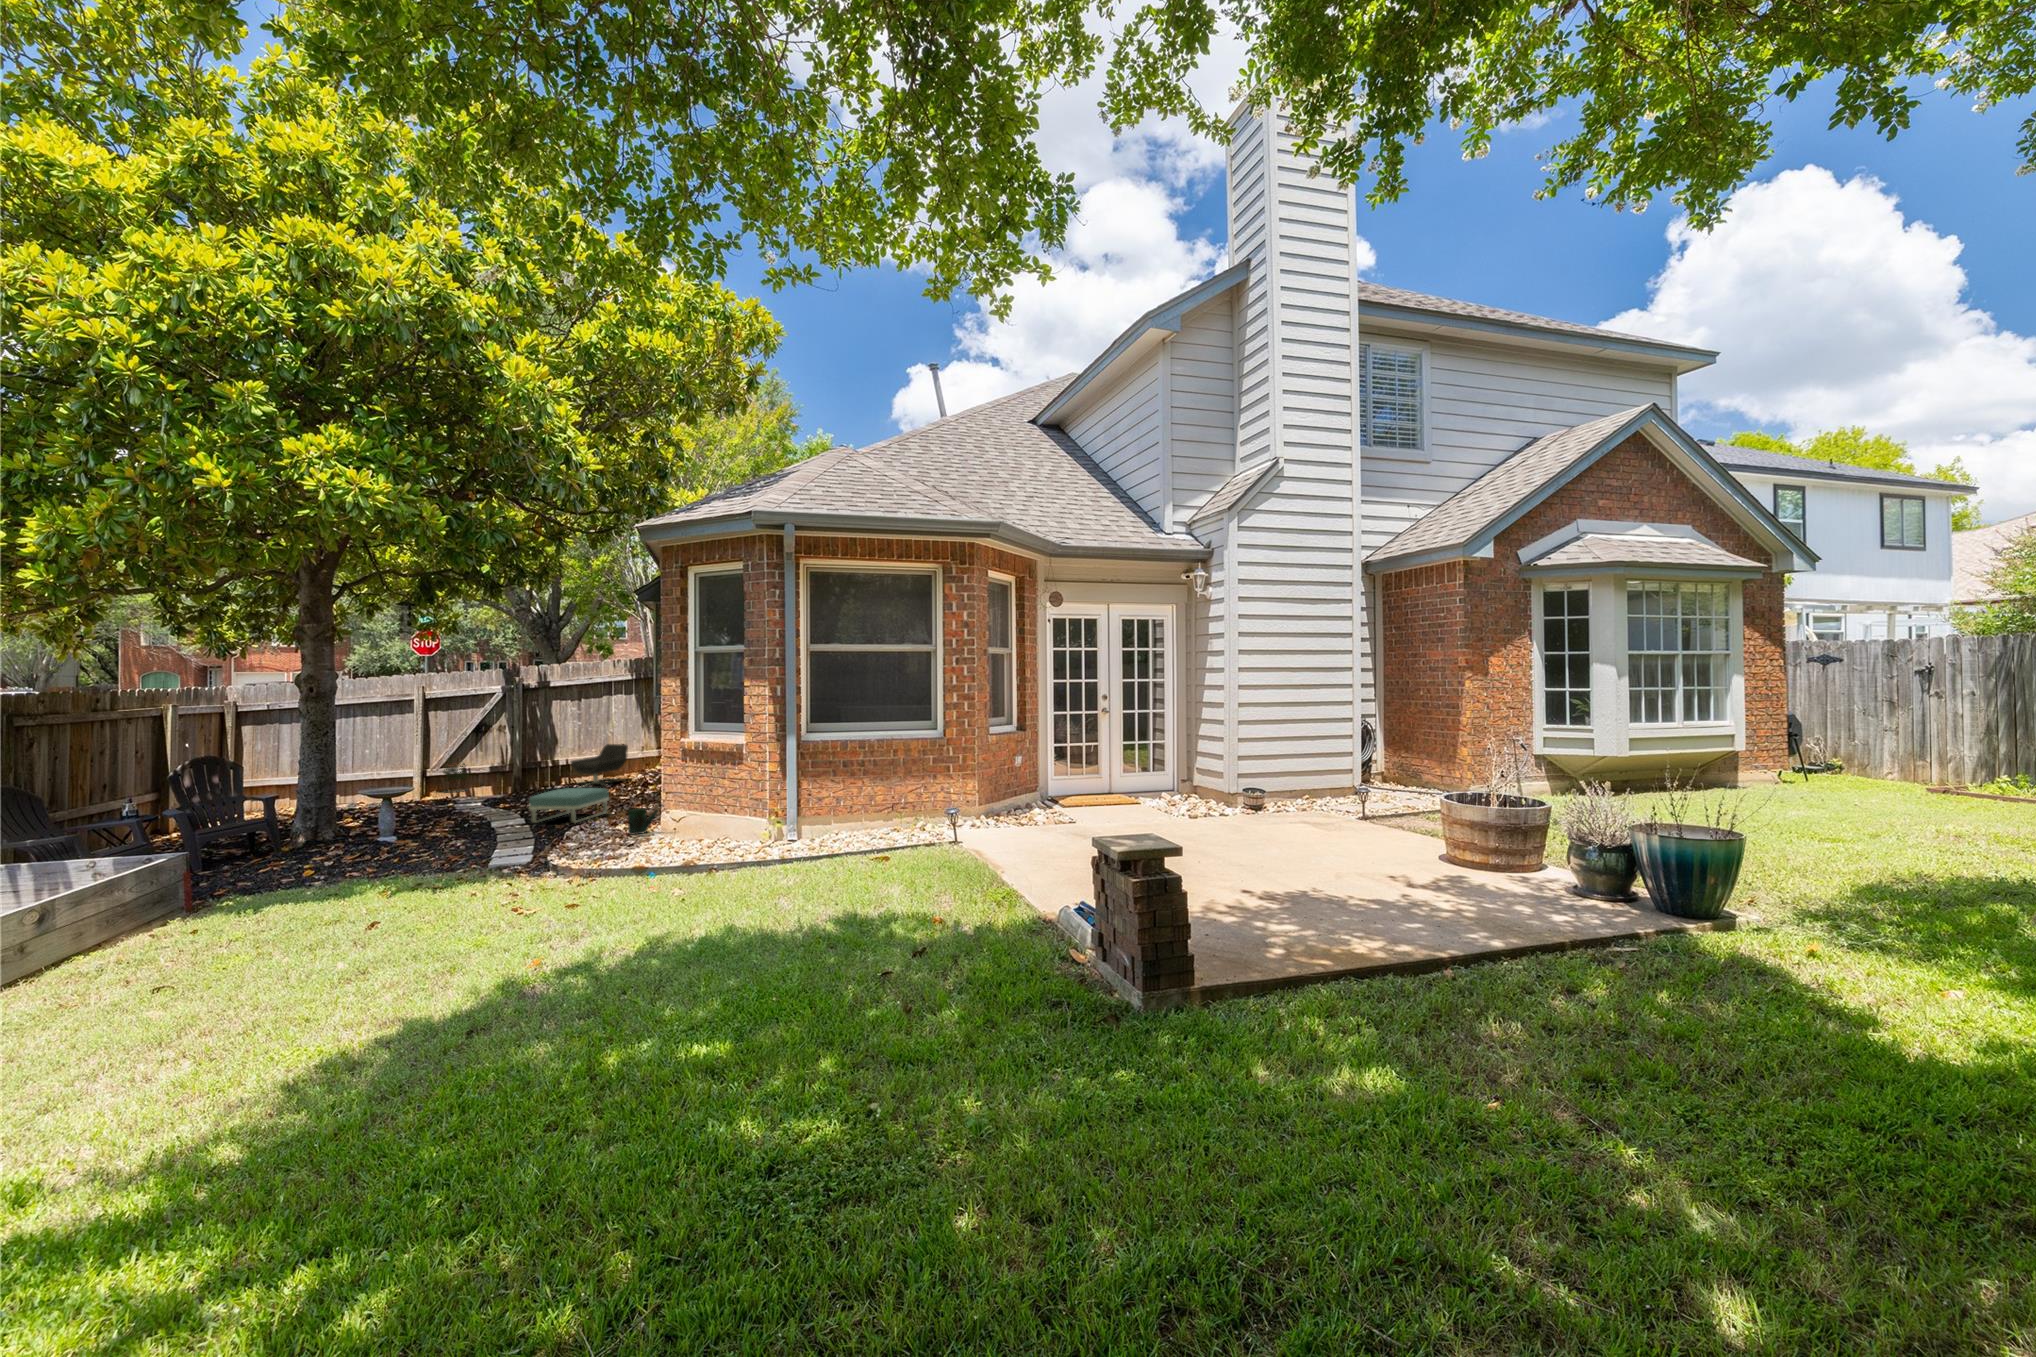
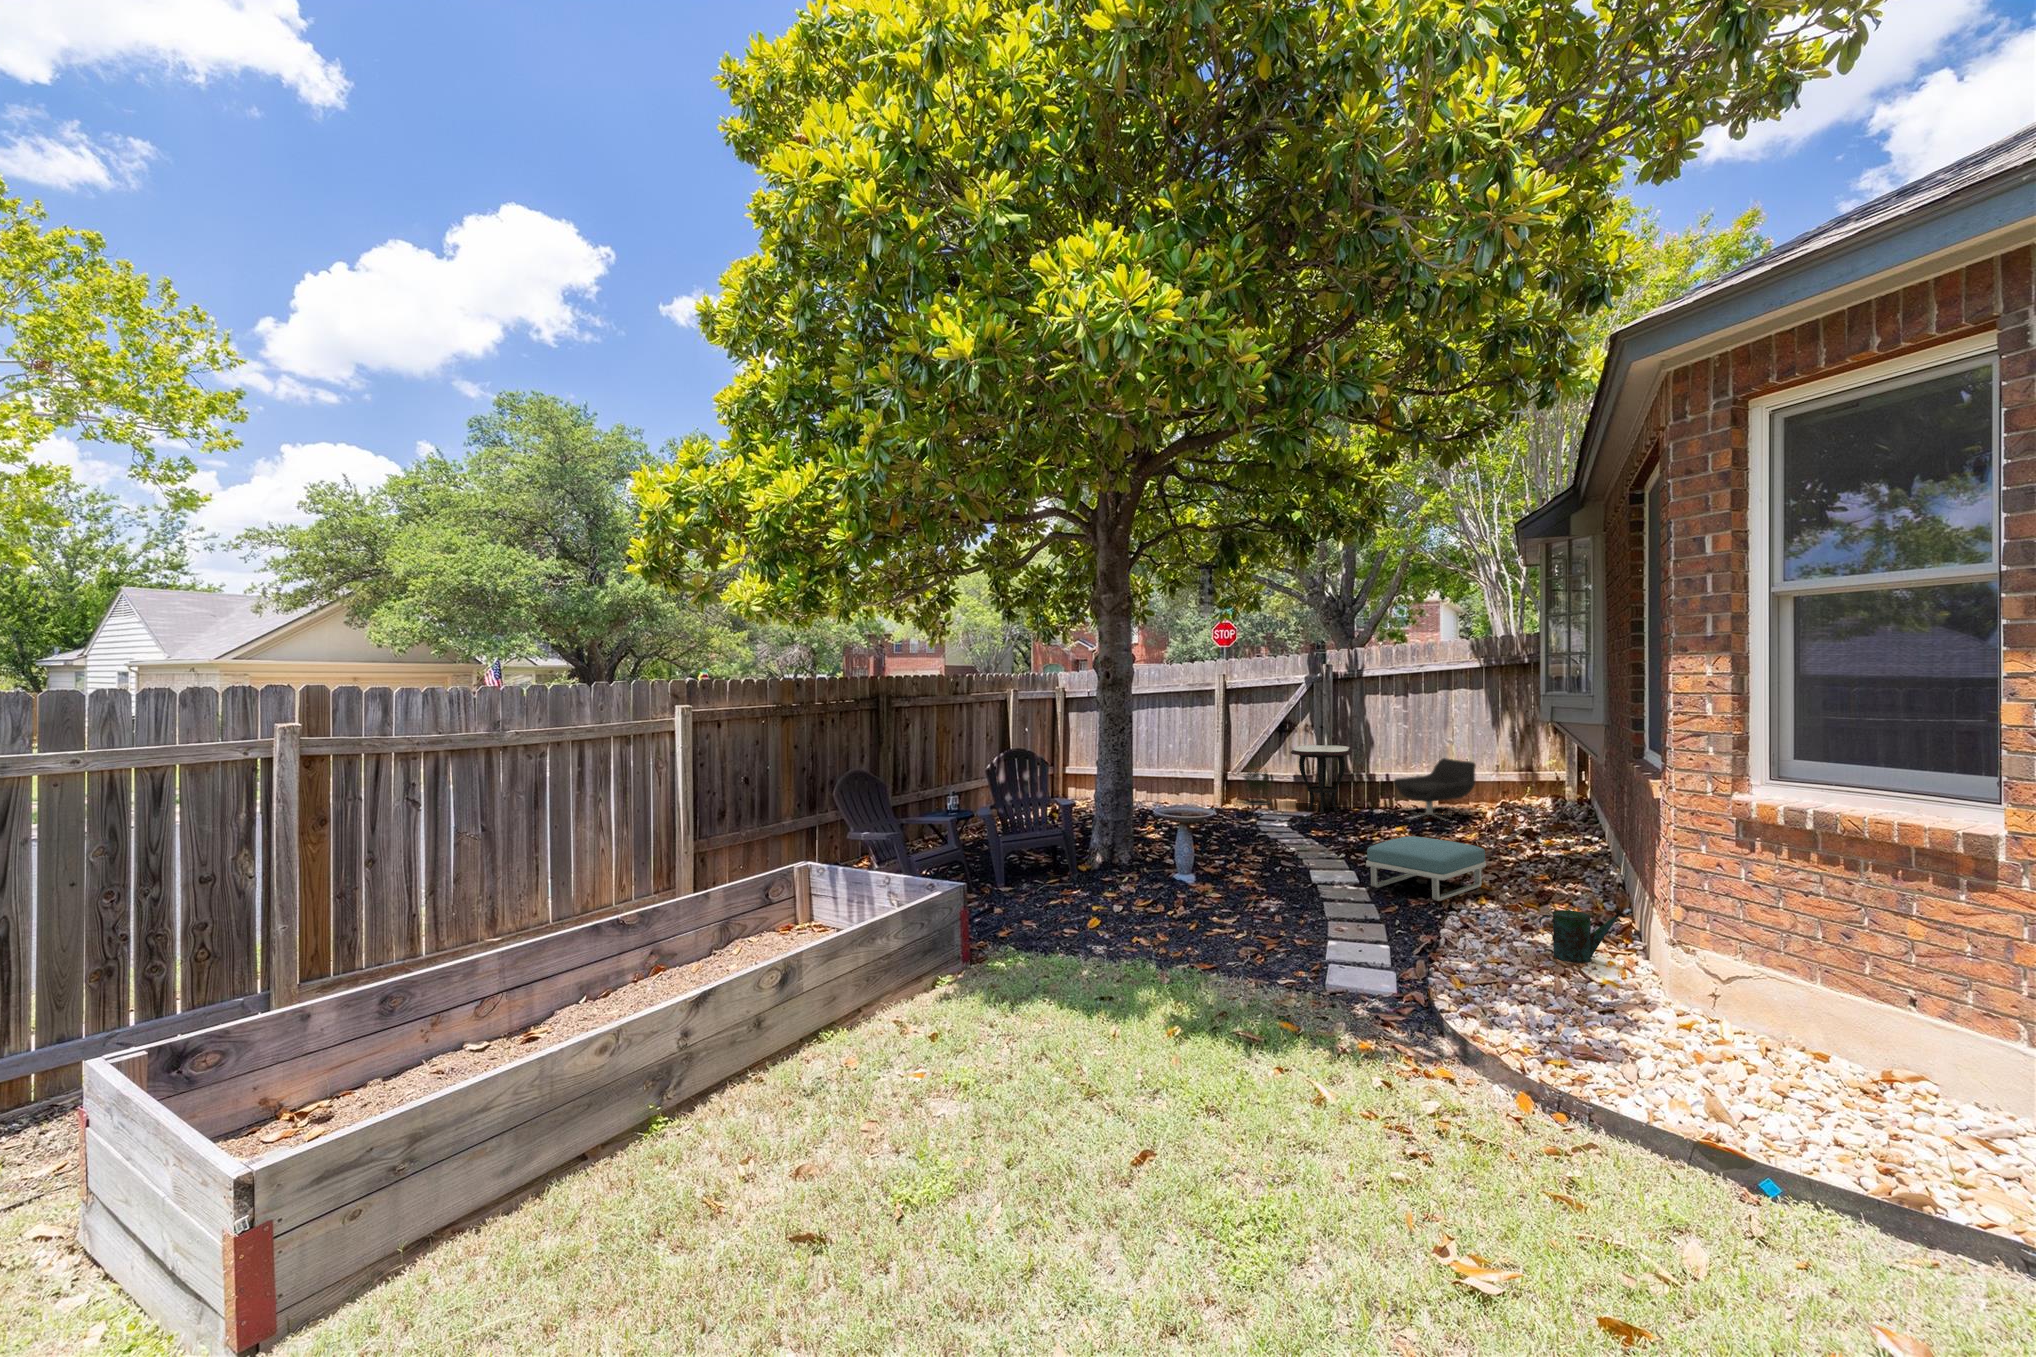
side table: none [485,740,538,792] -> present [1291,745,1352,814]

